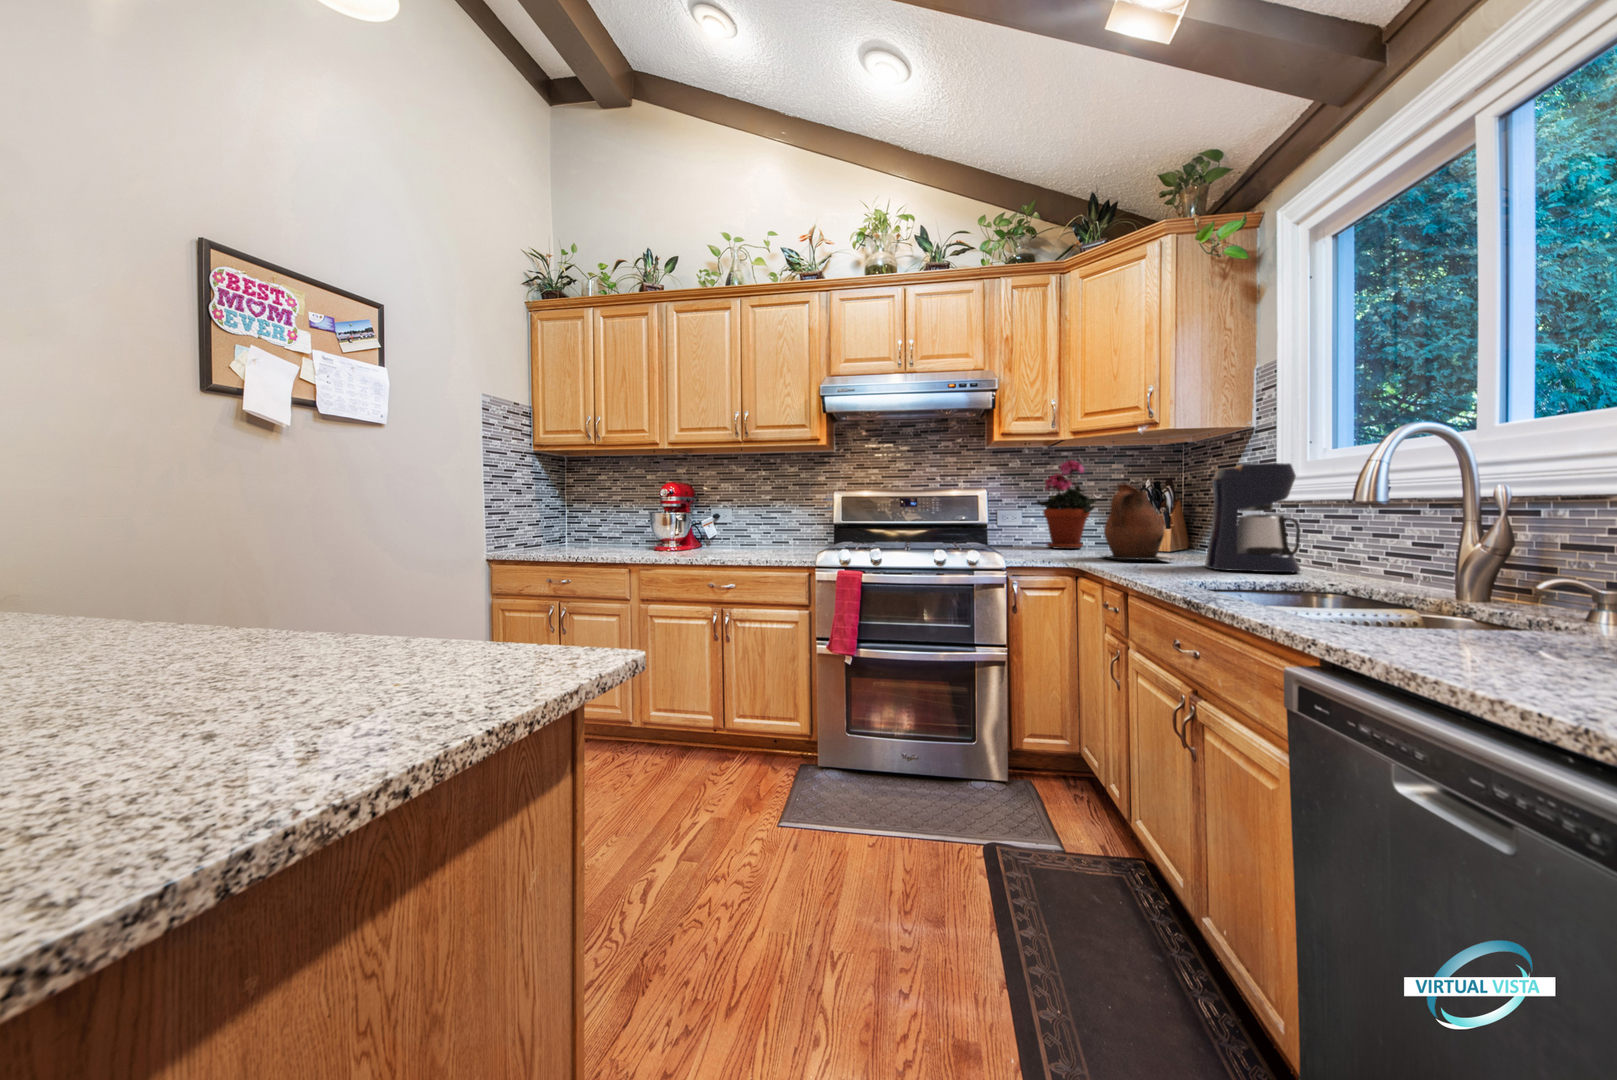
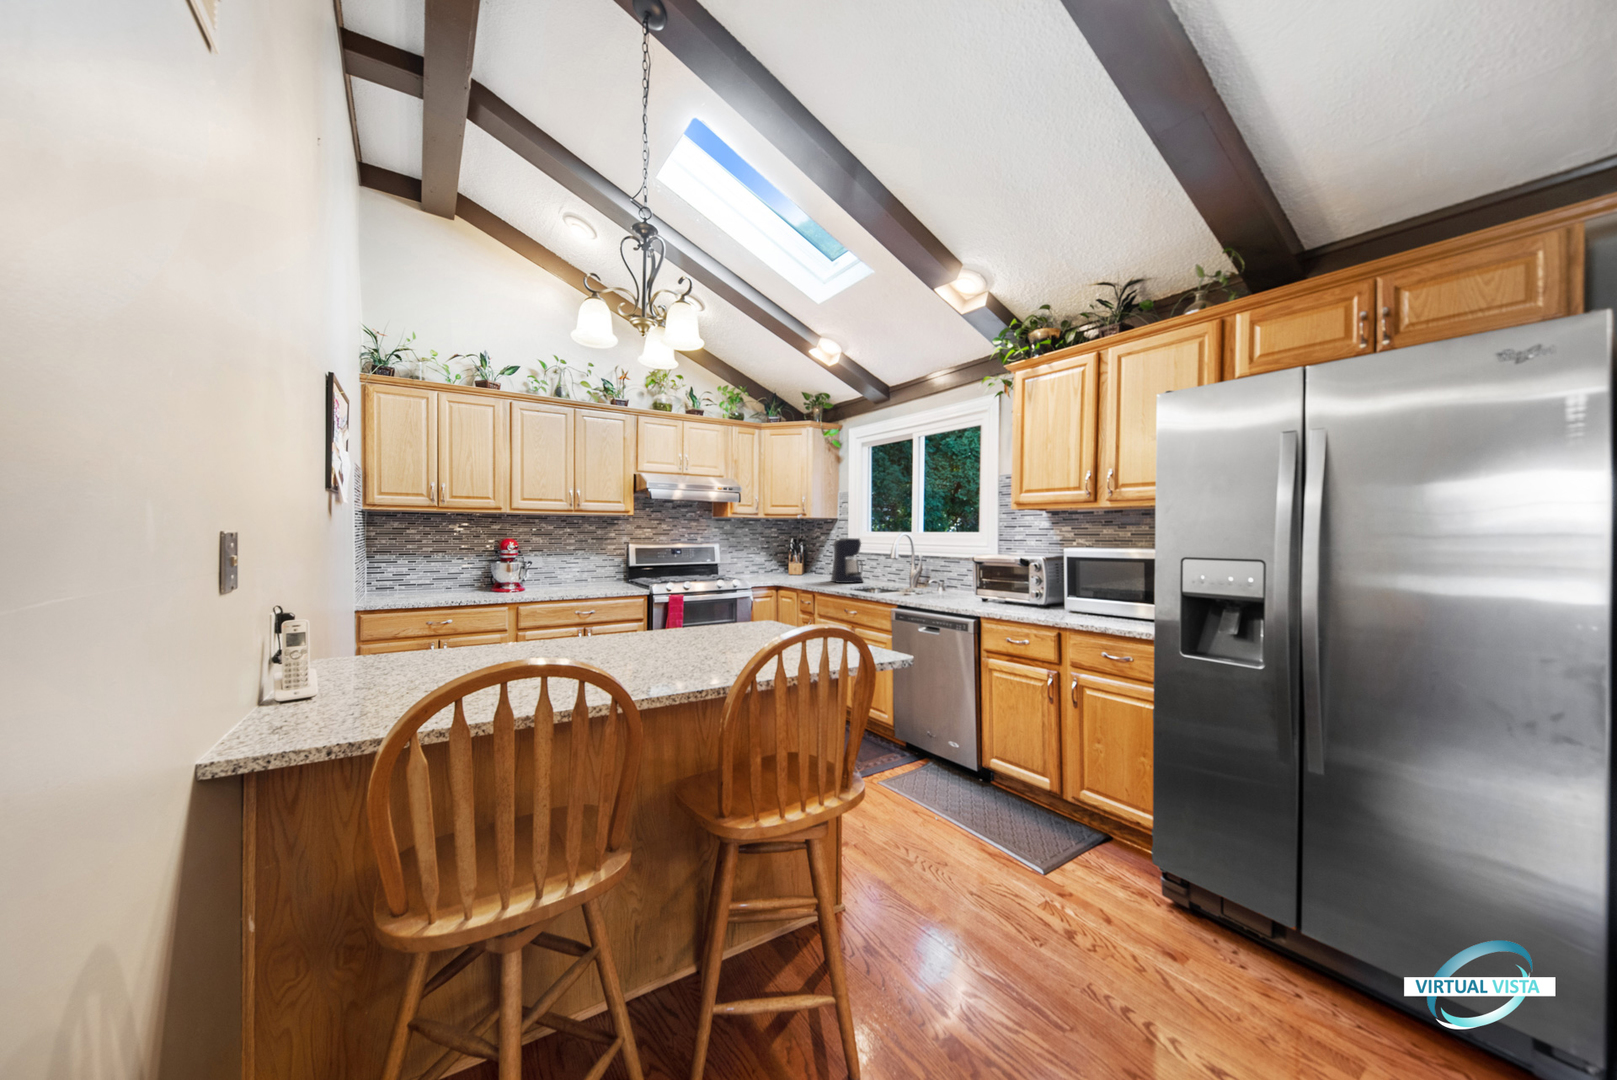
potted plant: present [1037,460,1096,549] -> none [741,527,771,575]
ceramic pitcher: present [1104,484,1172,560] -> none [784,544,818,580]

